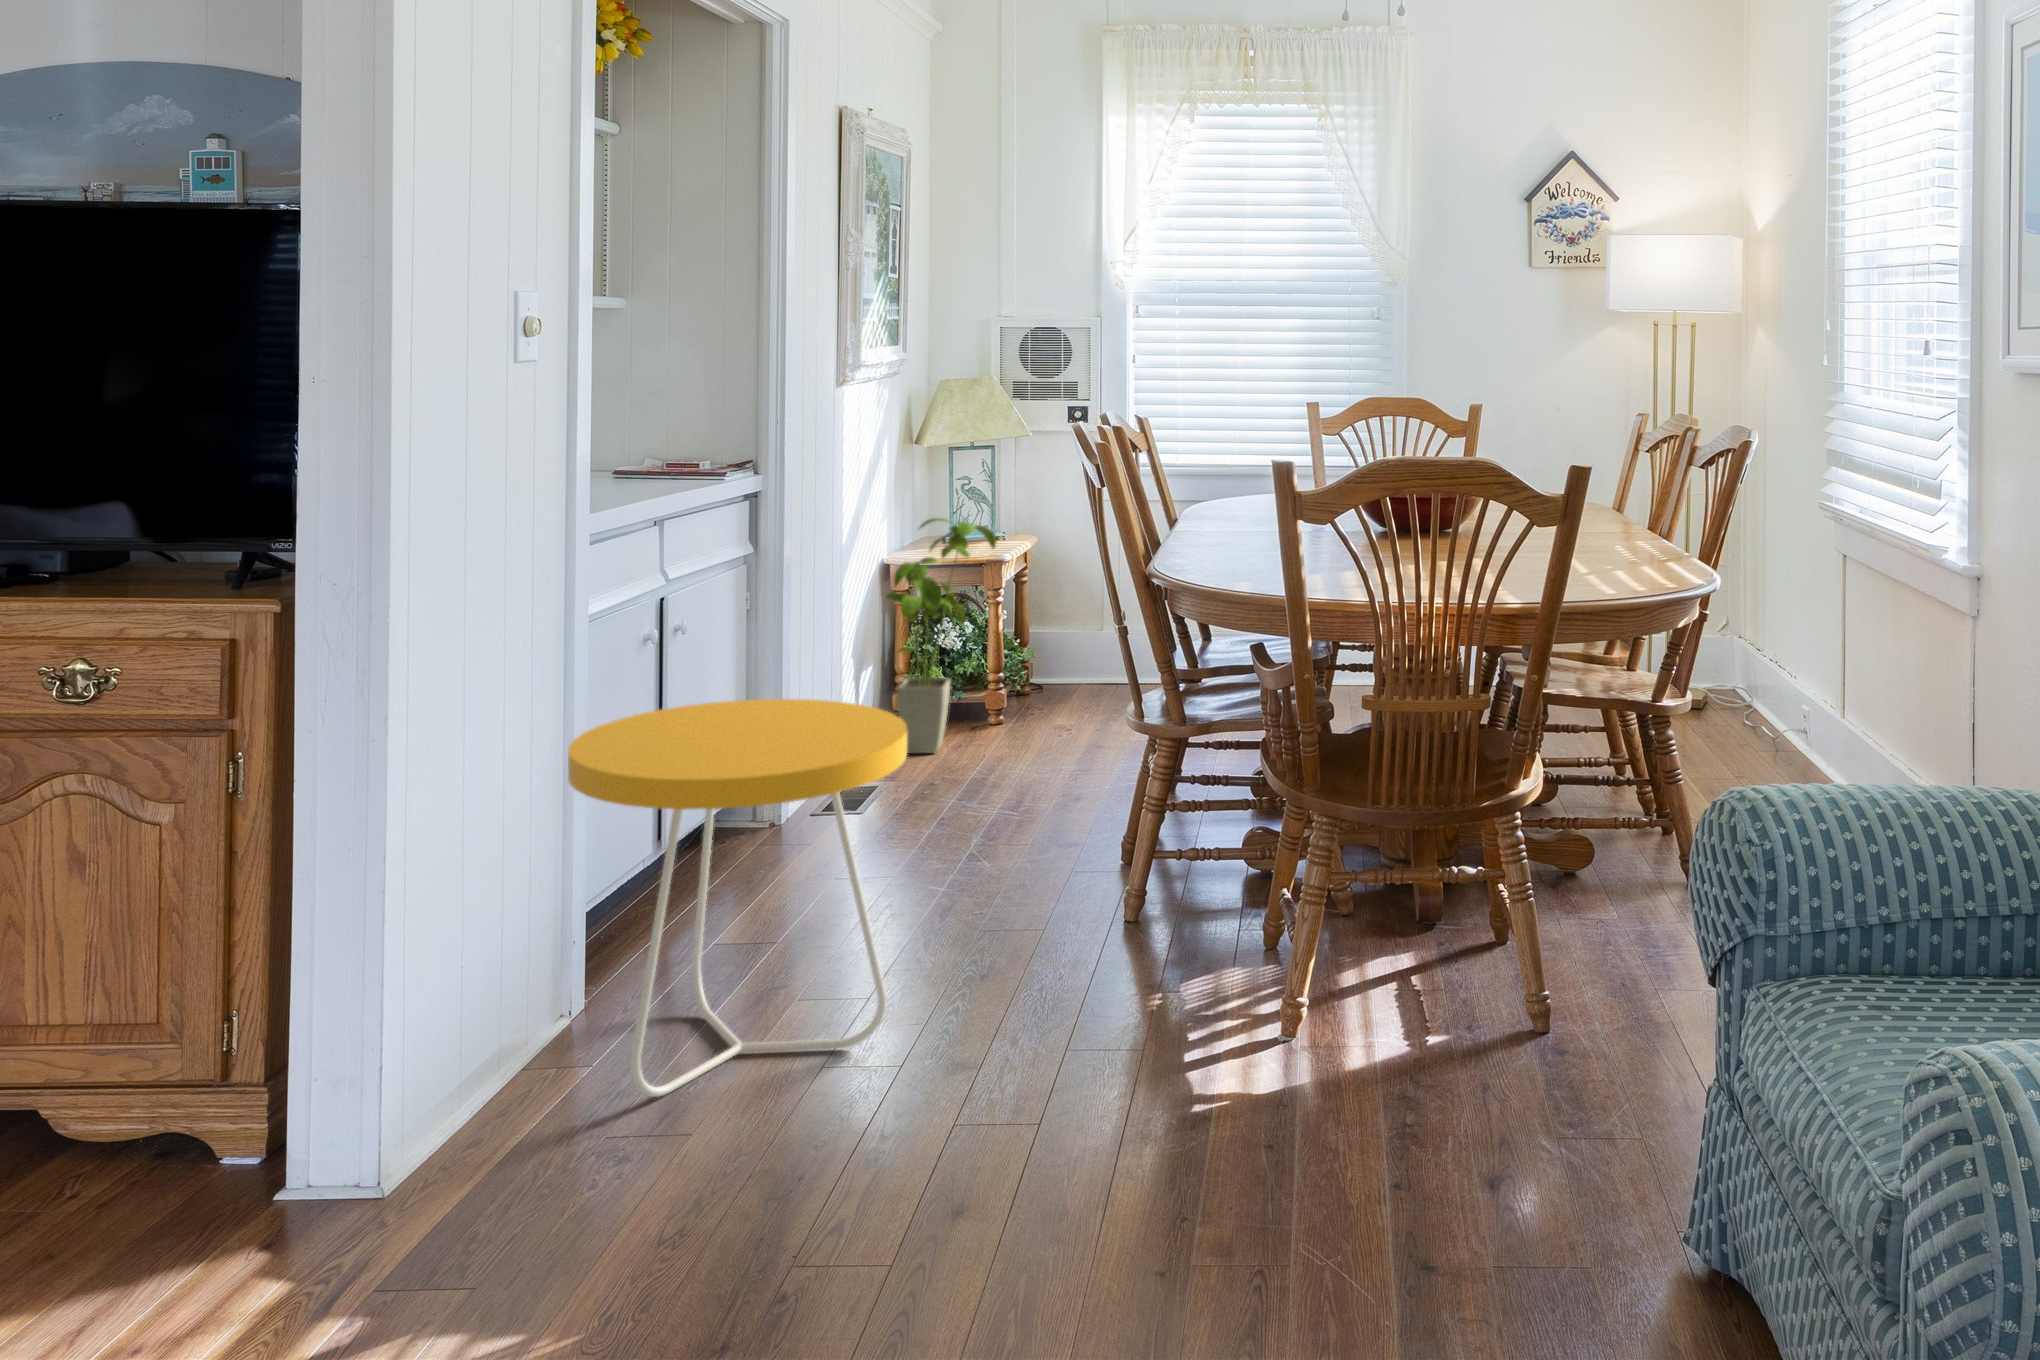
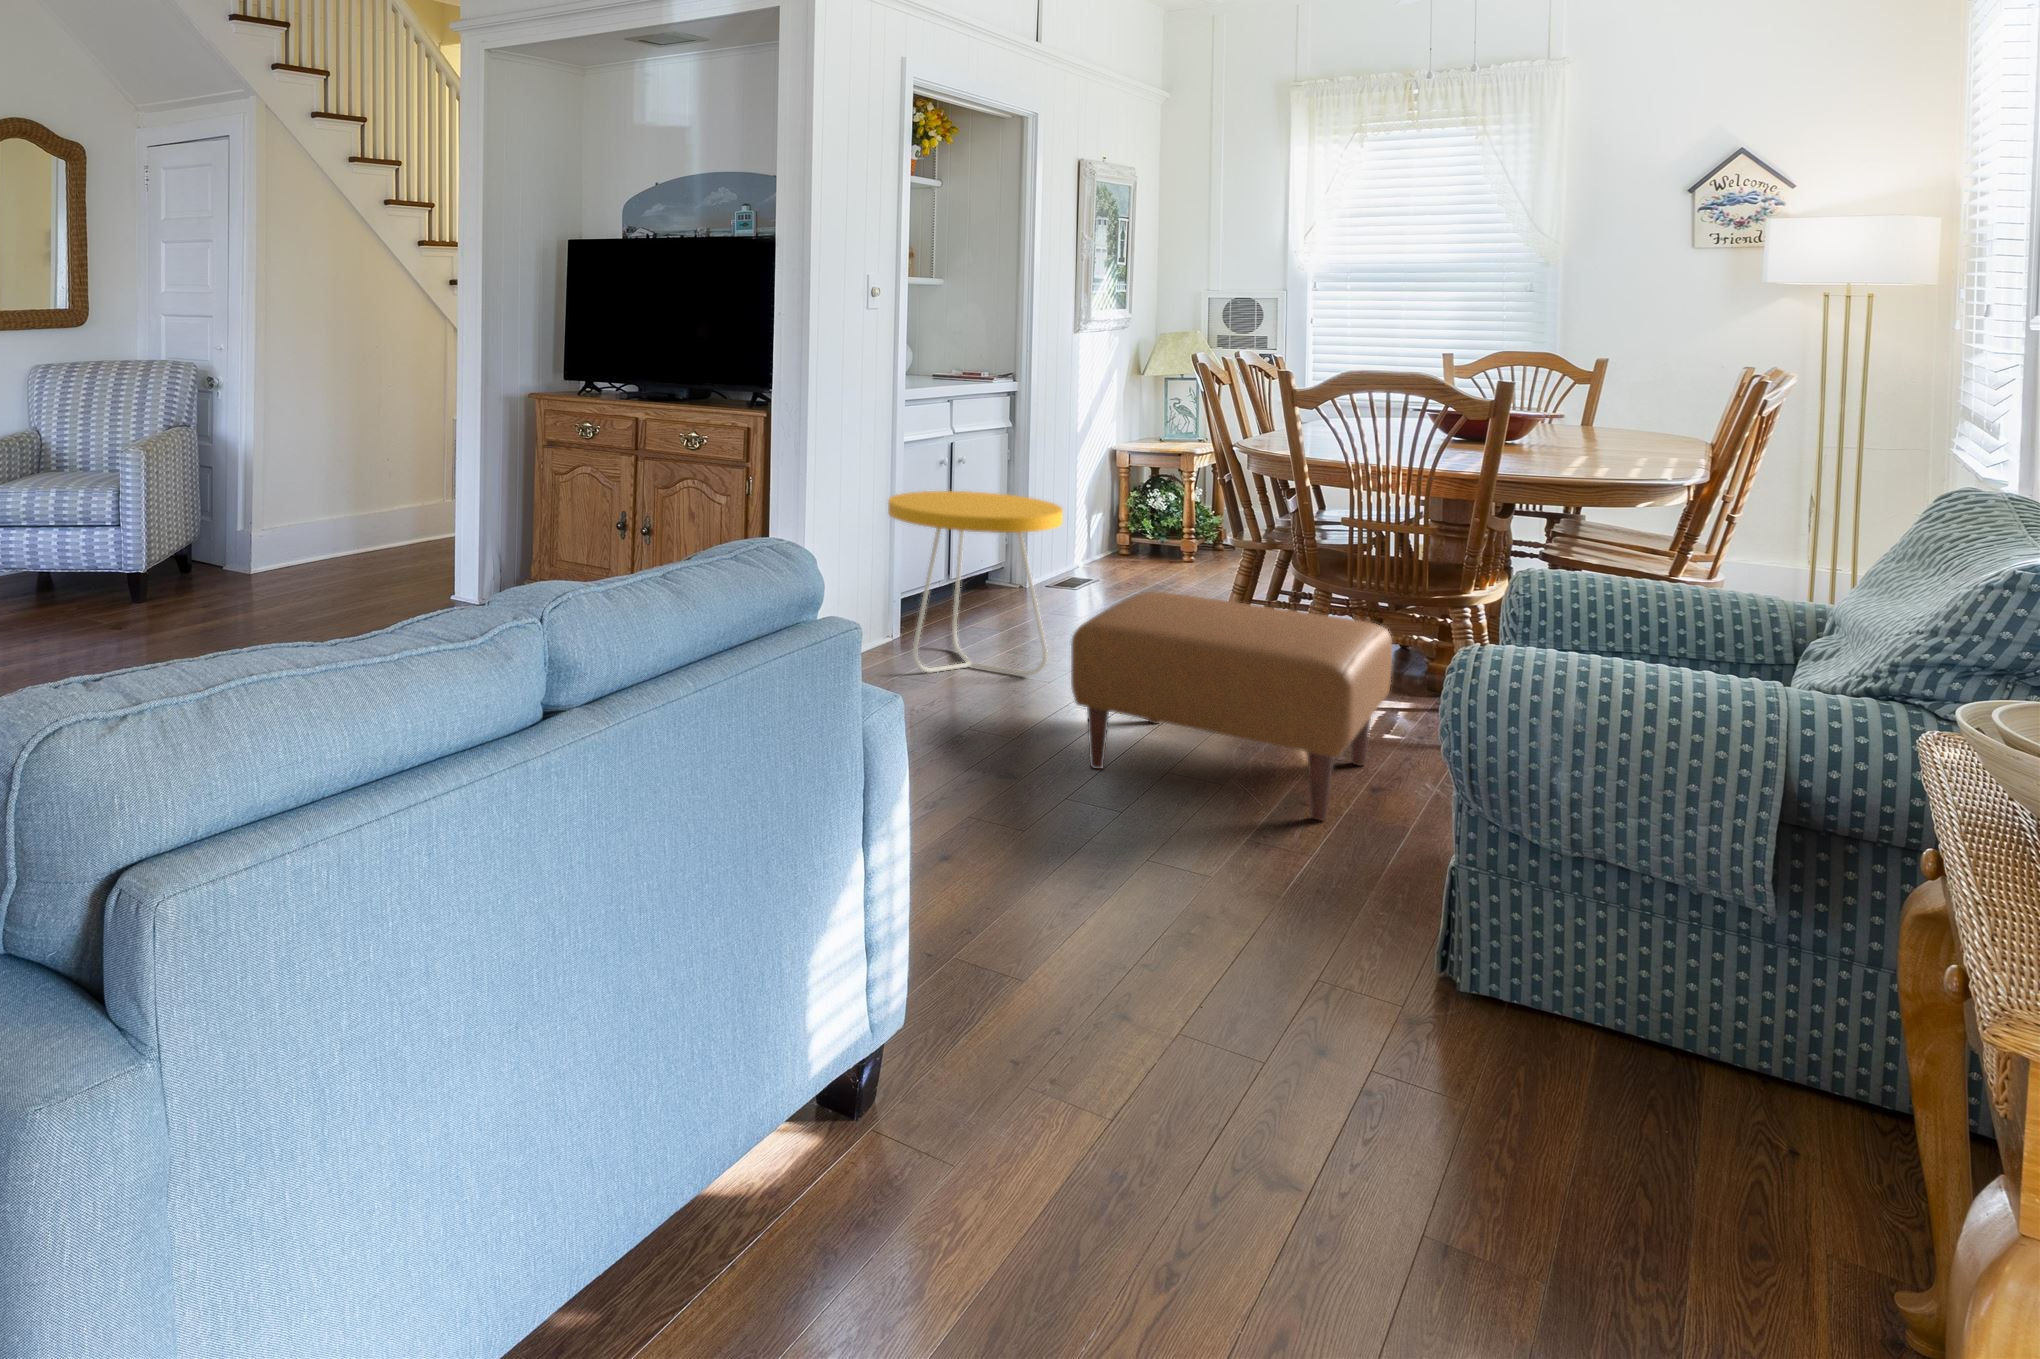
house plant: present [886,518,997,754] -> none [1108,421,1184,572]
ottoman: none [1008,866,1495,1287] -> present [1071,591,1392,821]

